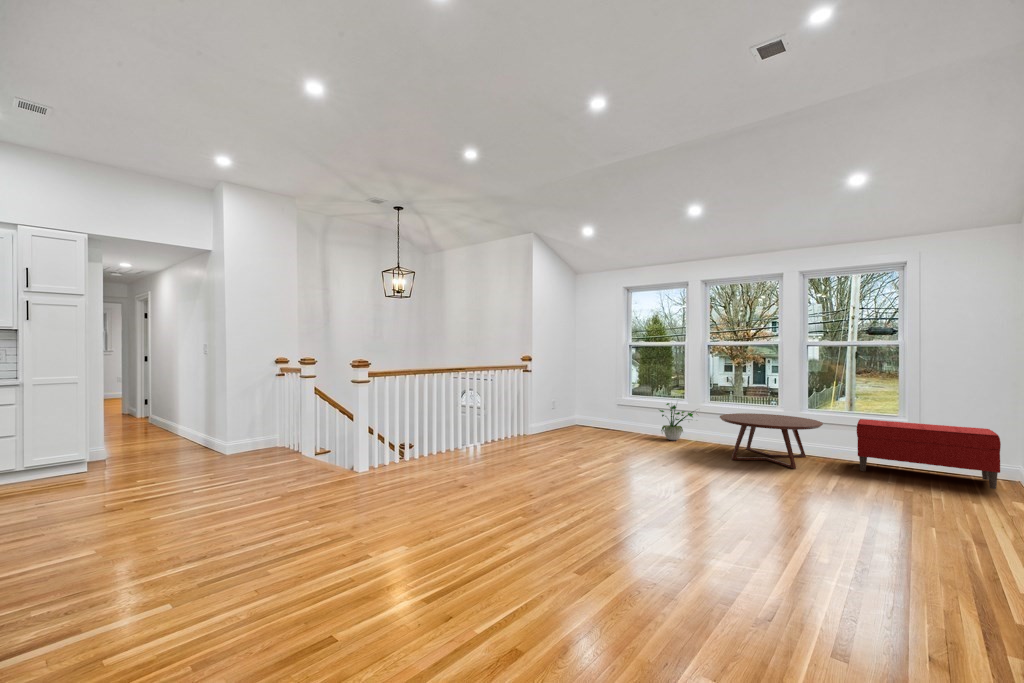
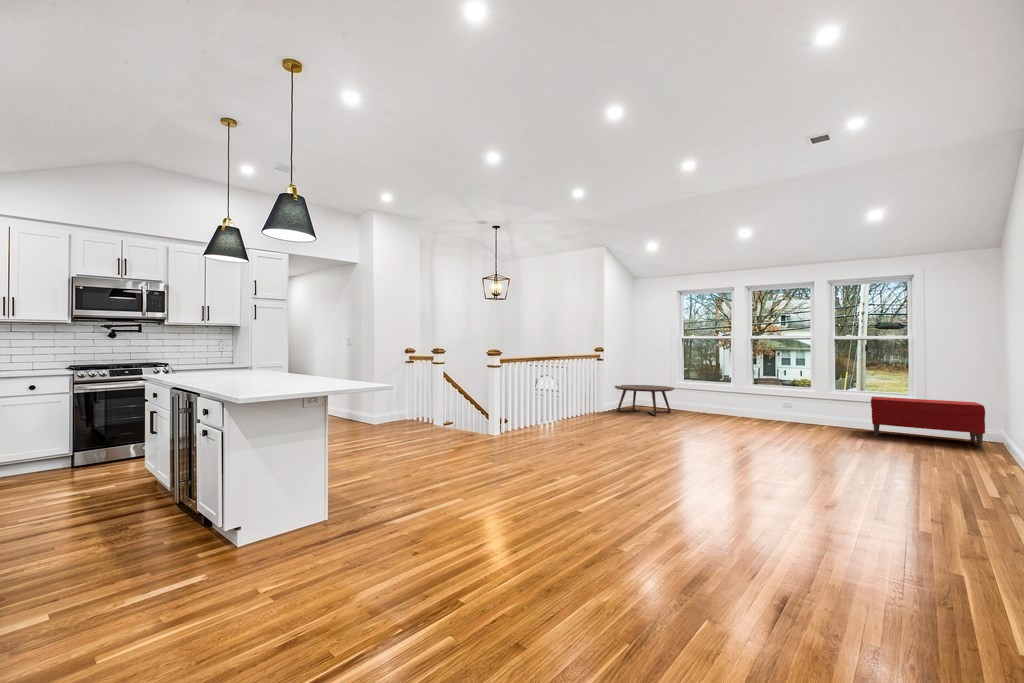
potted plant: present [660,403,693,440] -> none [703,379,741,416]
coffee table: present [720,413,823,469] -> present [614,385,675,416]

